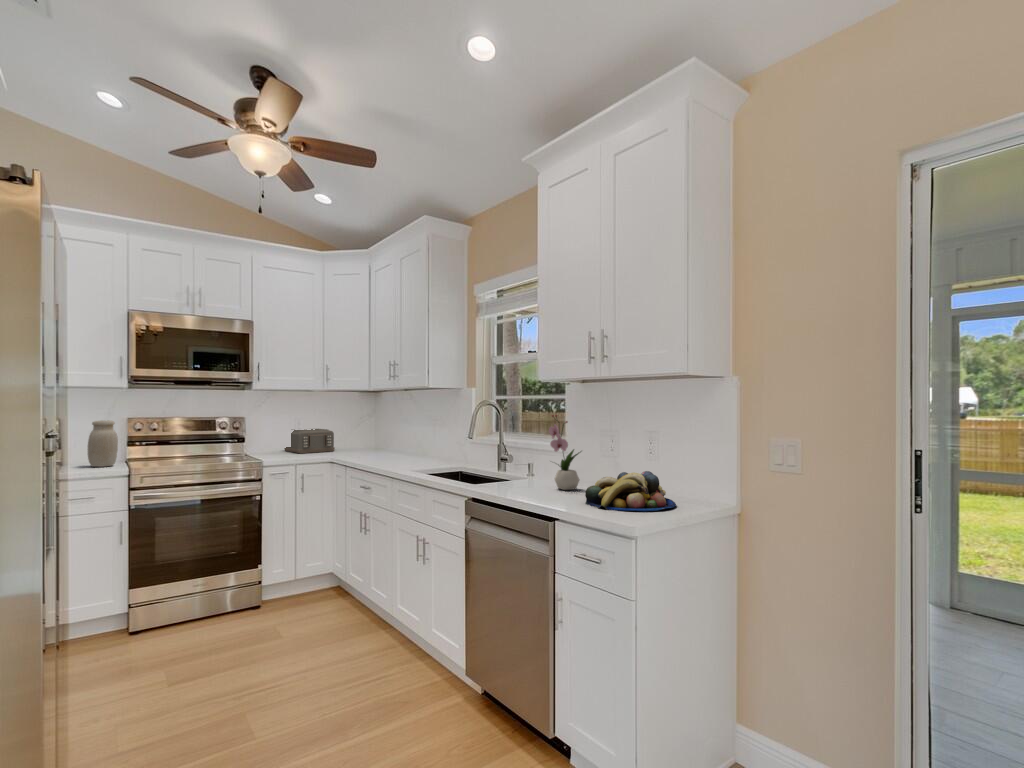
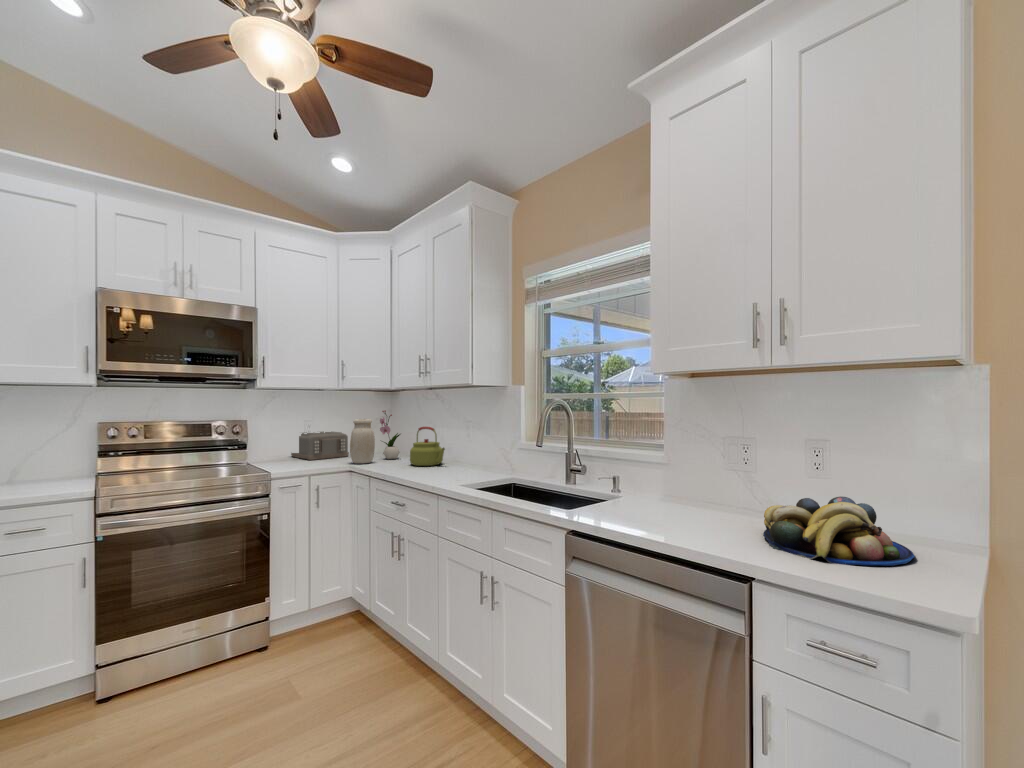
flower arrangement: present [549,415,580,490] -> present [380,411,400,459]
jar: present [88,420,118,467] -> present [350,419,375,464]
kettle: none [383,424,413,459] -> present [410,427,445,466]

